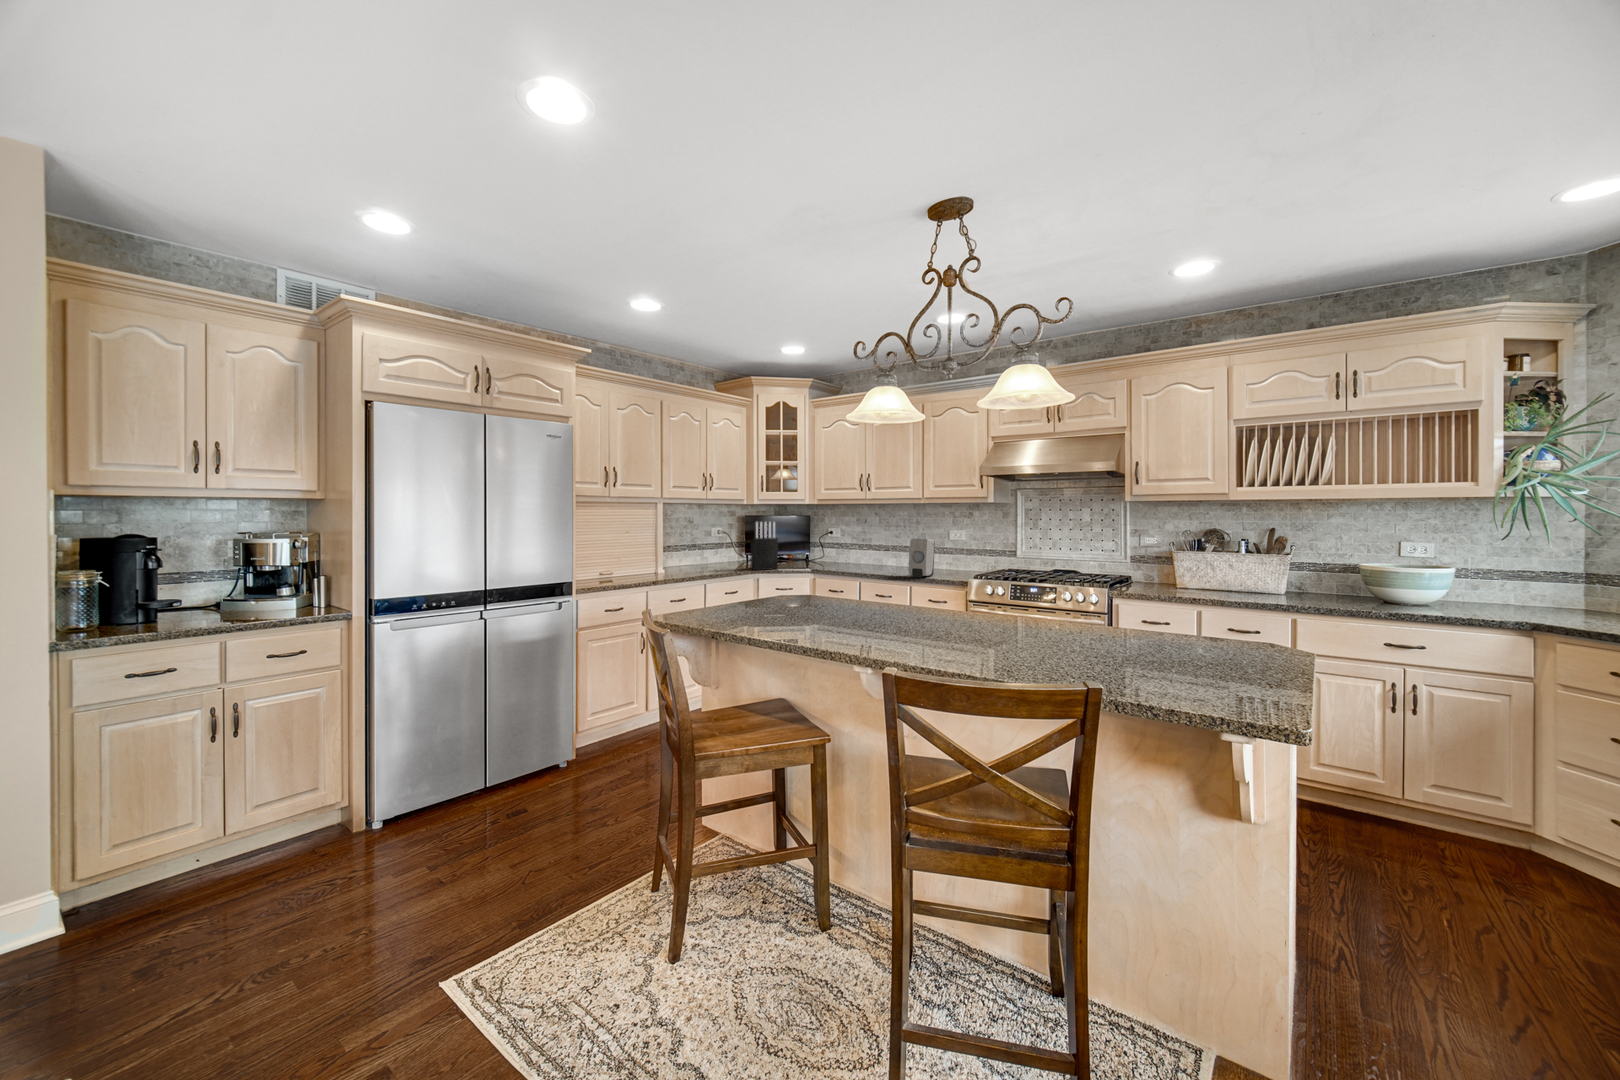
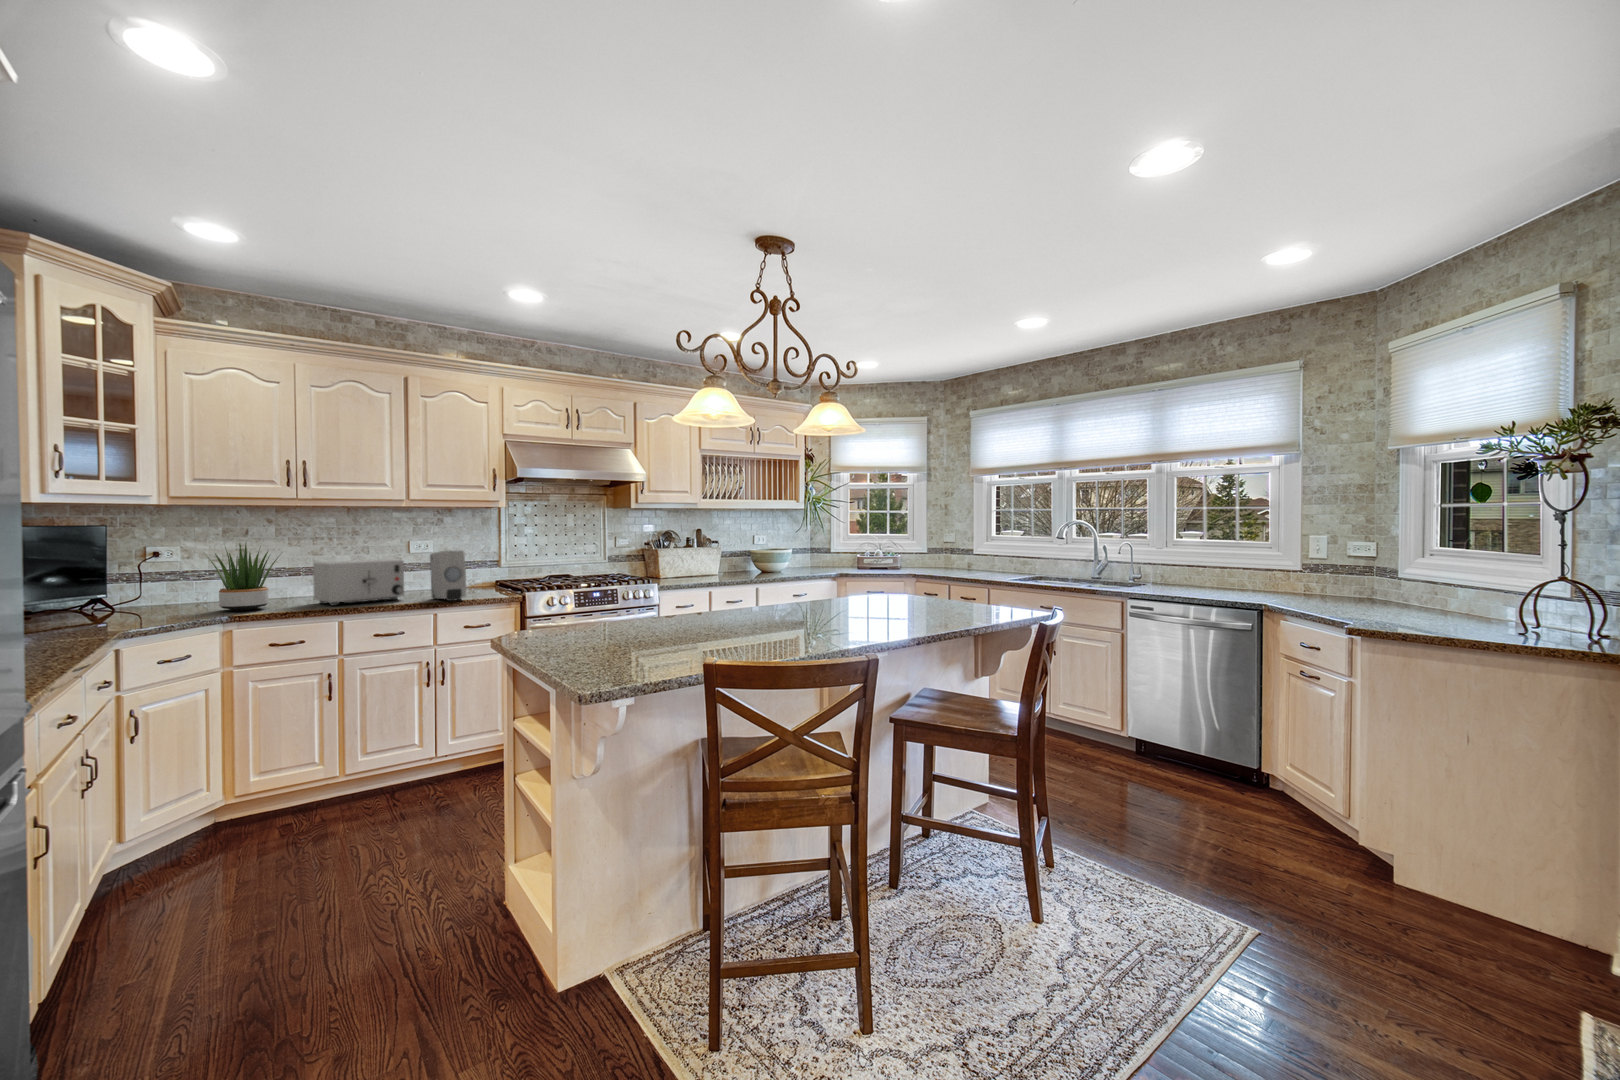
knife block: present [751,523,778,570] -> none [69,534,142,632]
potted plant: none [808,528,850,569] -> present [204,543,279,611]
toaster: none [857,542,909,573] -> present [313,559,404,605]

